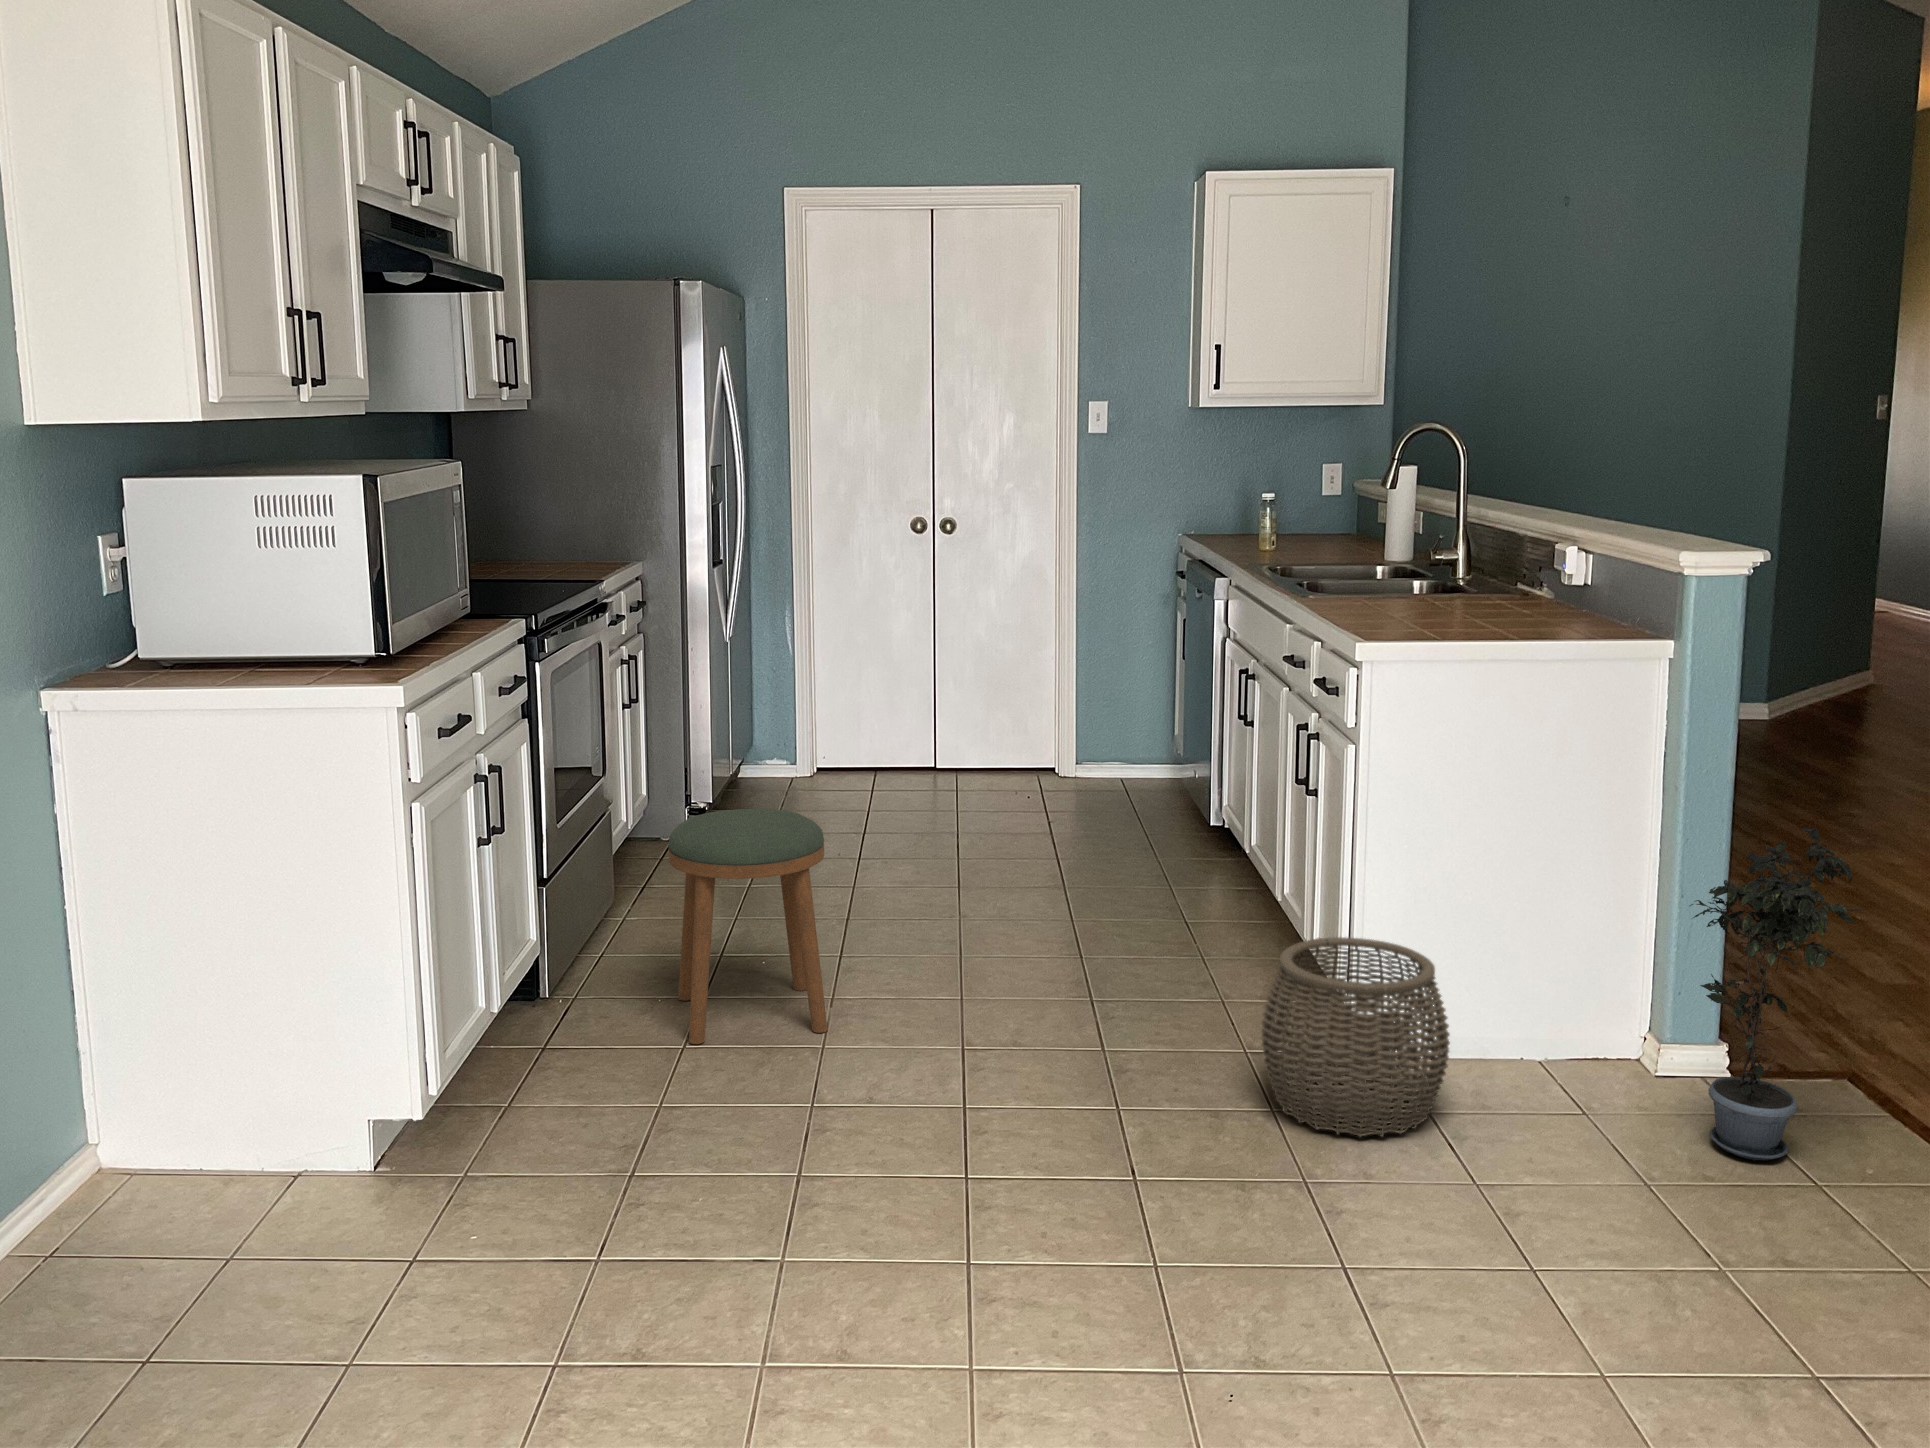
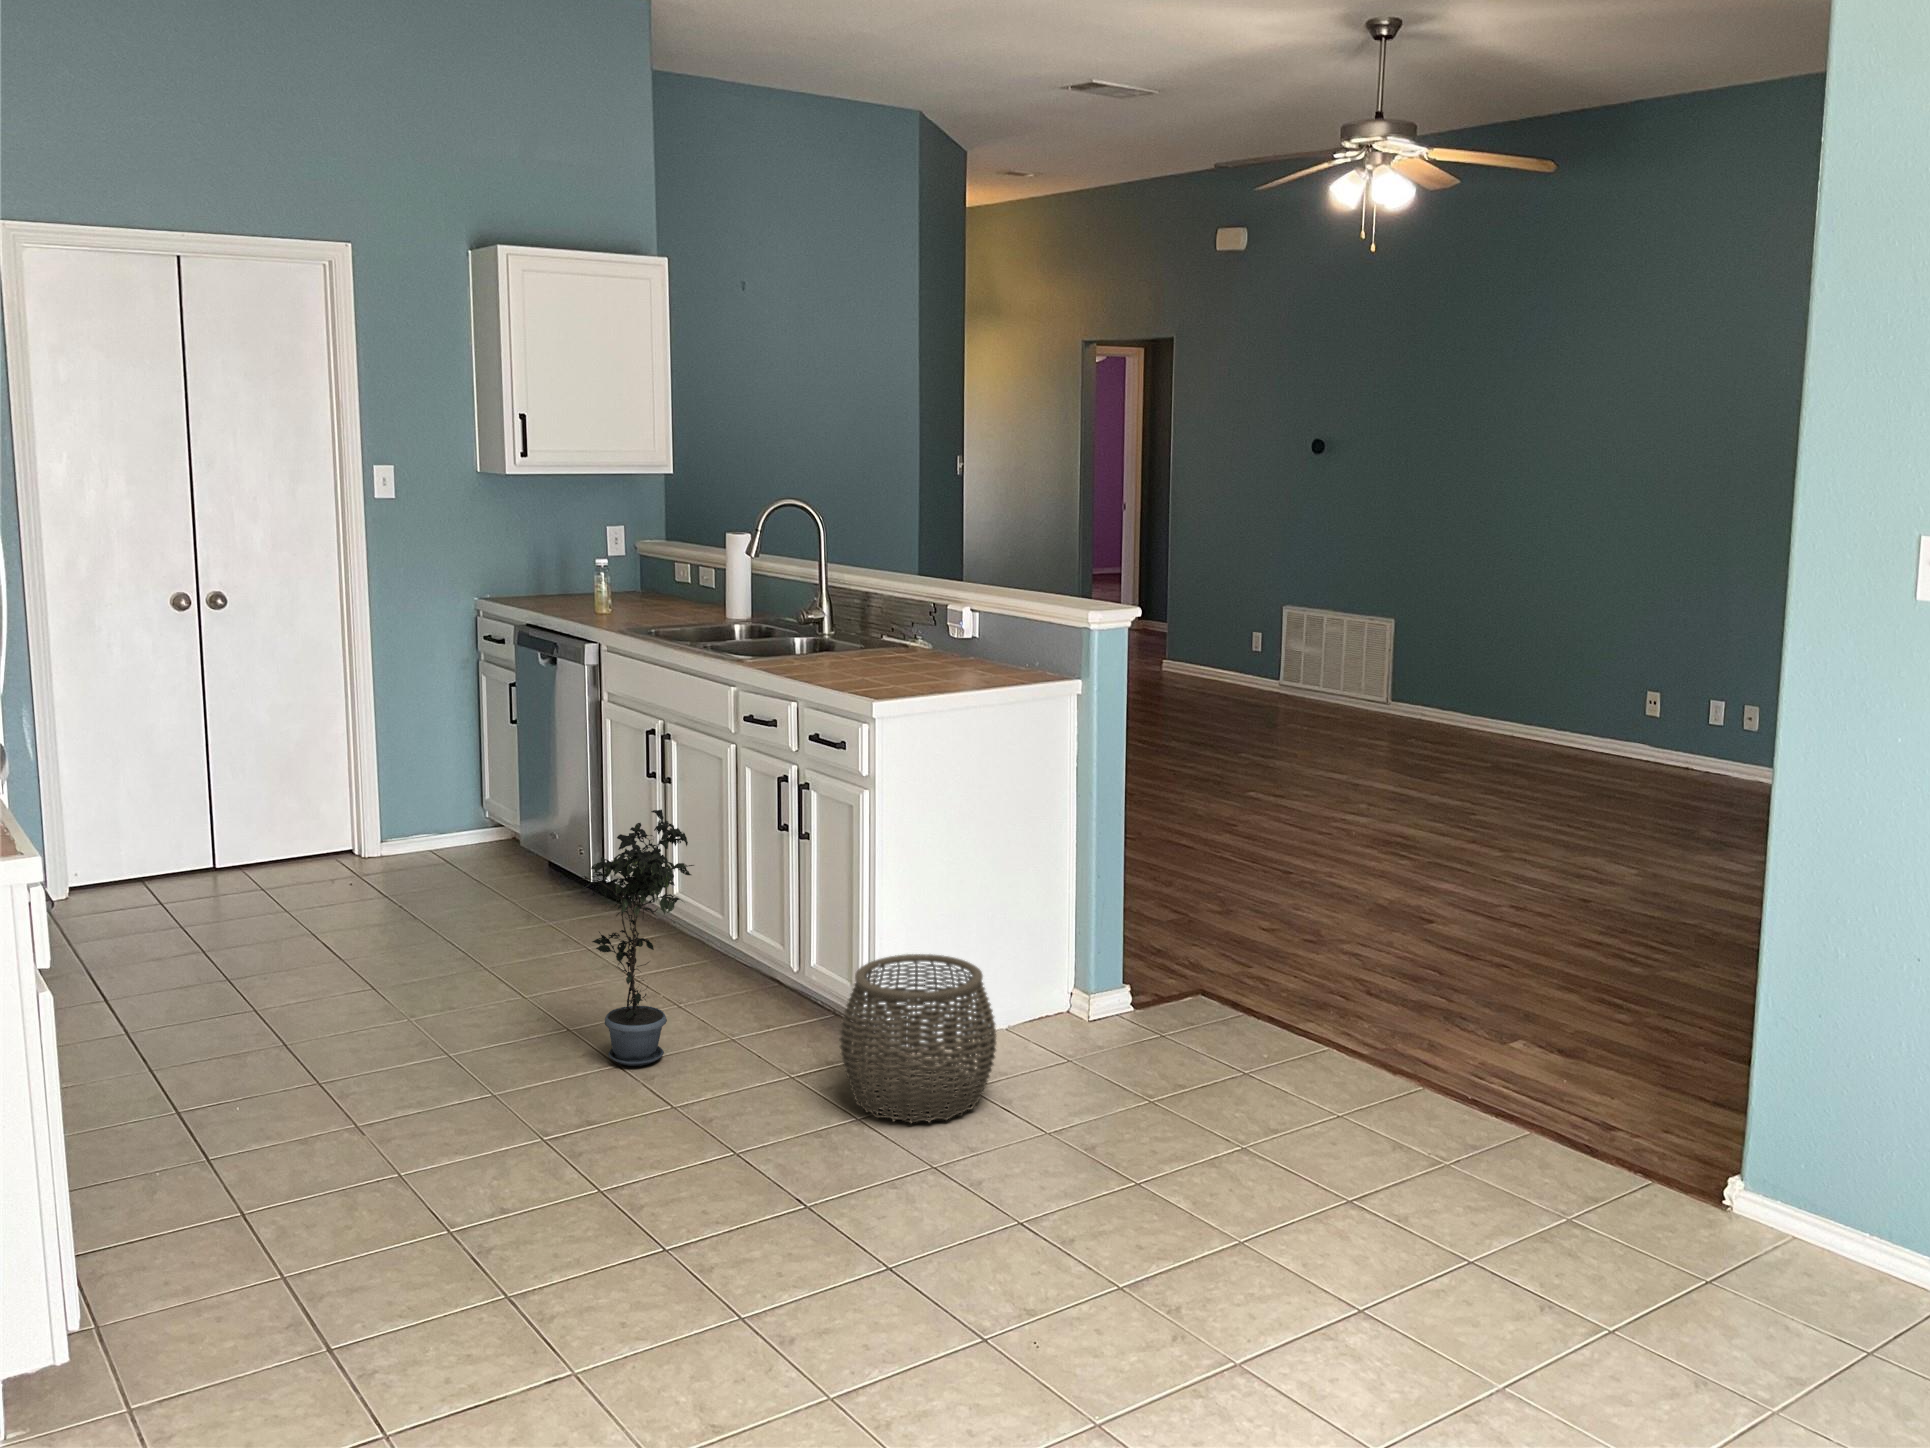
stool: present [668,809,828,1044] -> none [178,933,391,1207]
potted plant: present [1690,828,1861,1161] -> present [579,809,694,1067]

